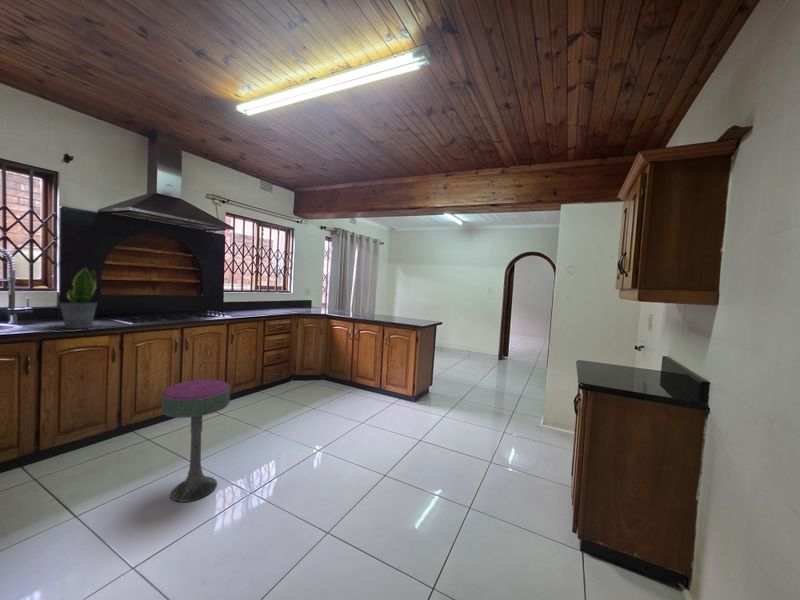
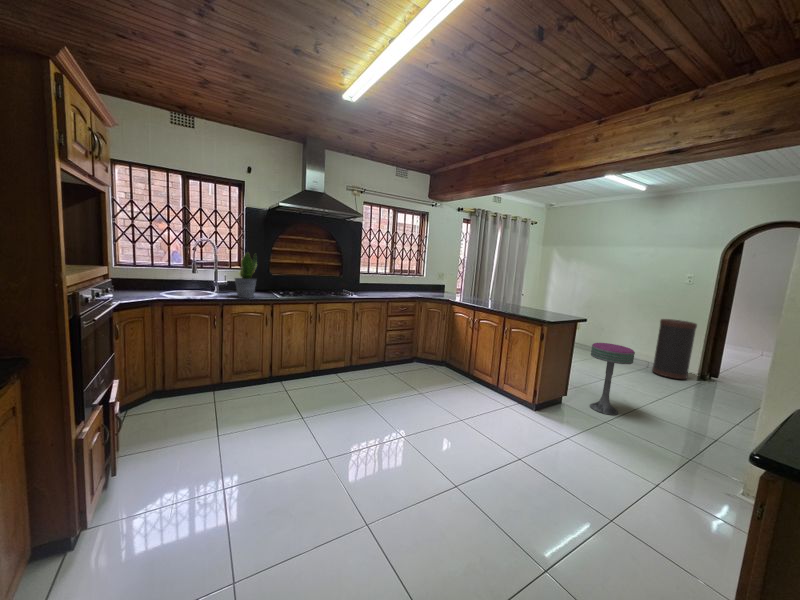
trash can: none [474,319,497,361] -> present [652,319,697,379]
bar stool: present [161,380,230,502] -> present [590,343,635,415]

